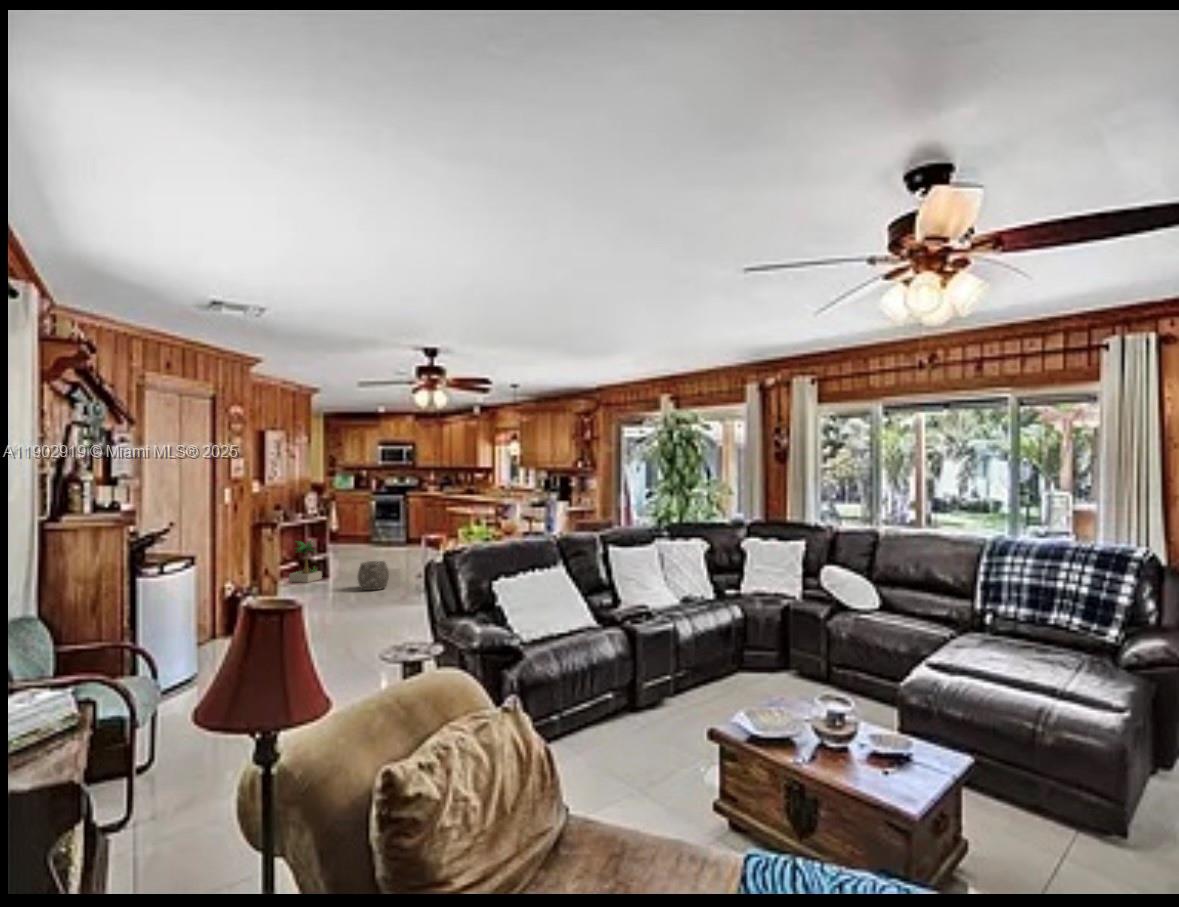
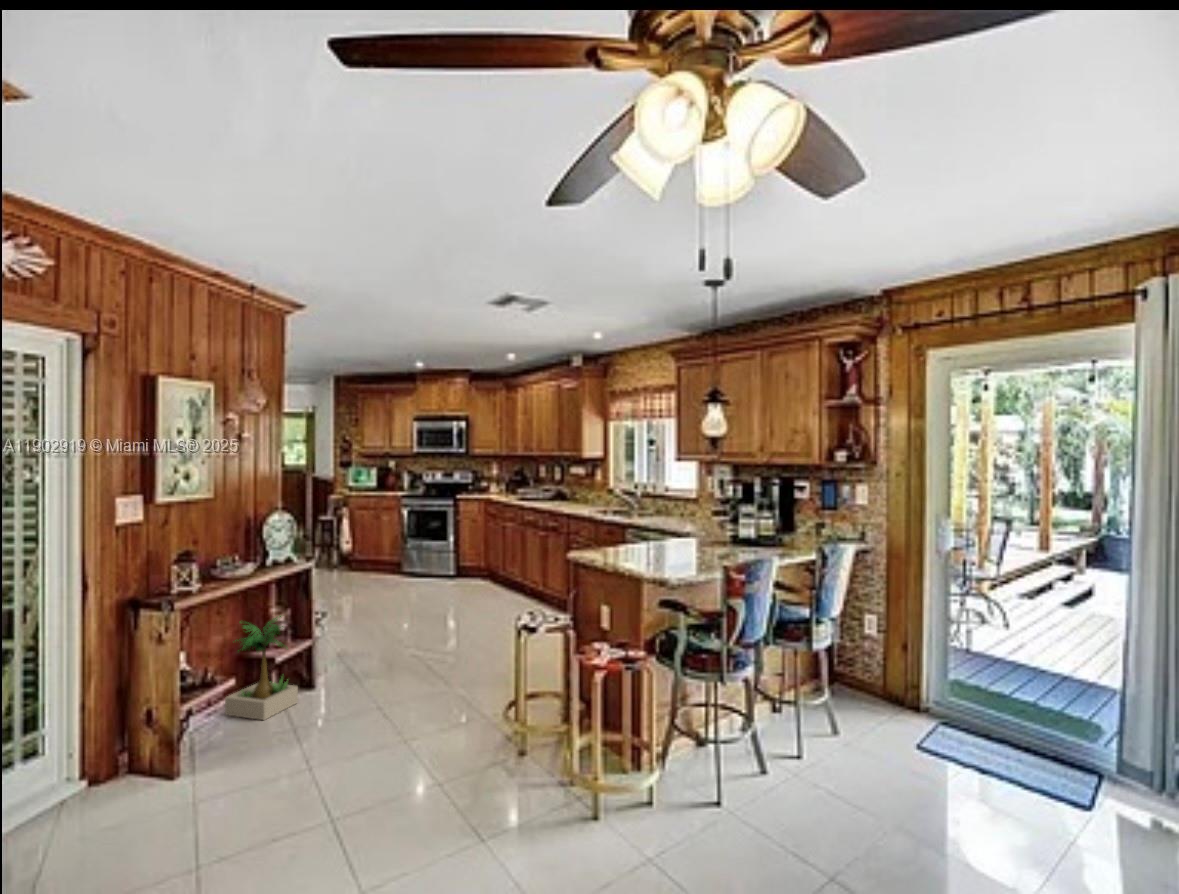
woven basket: present [357,561,389,590] -> none [371,683,447,768]

